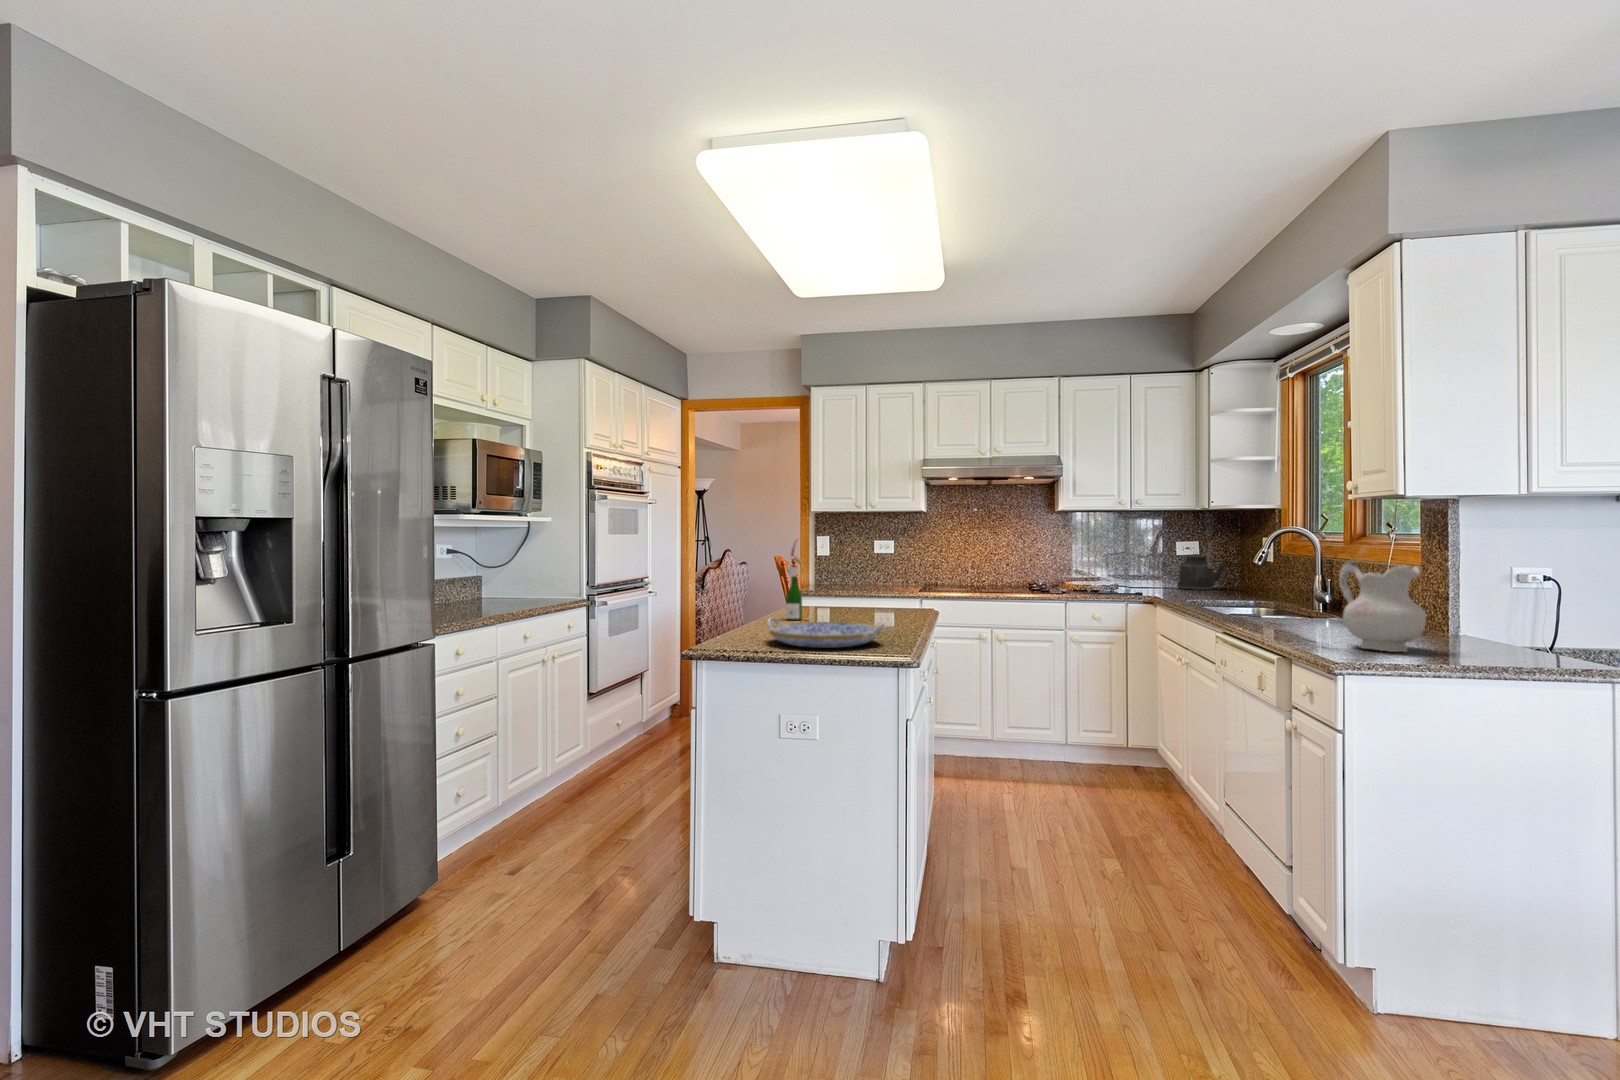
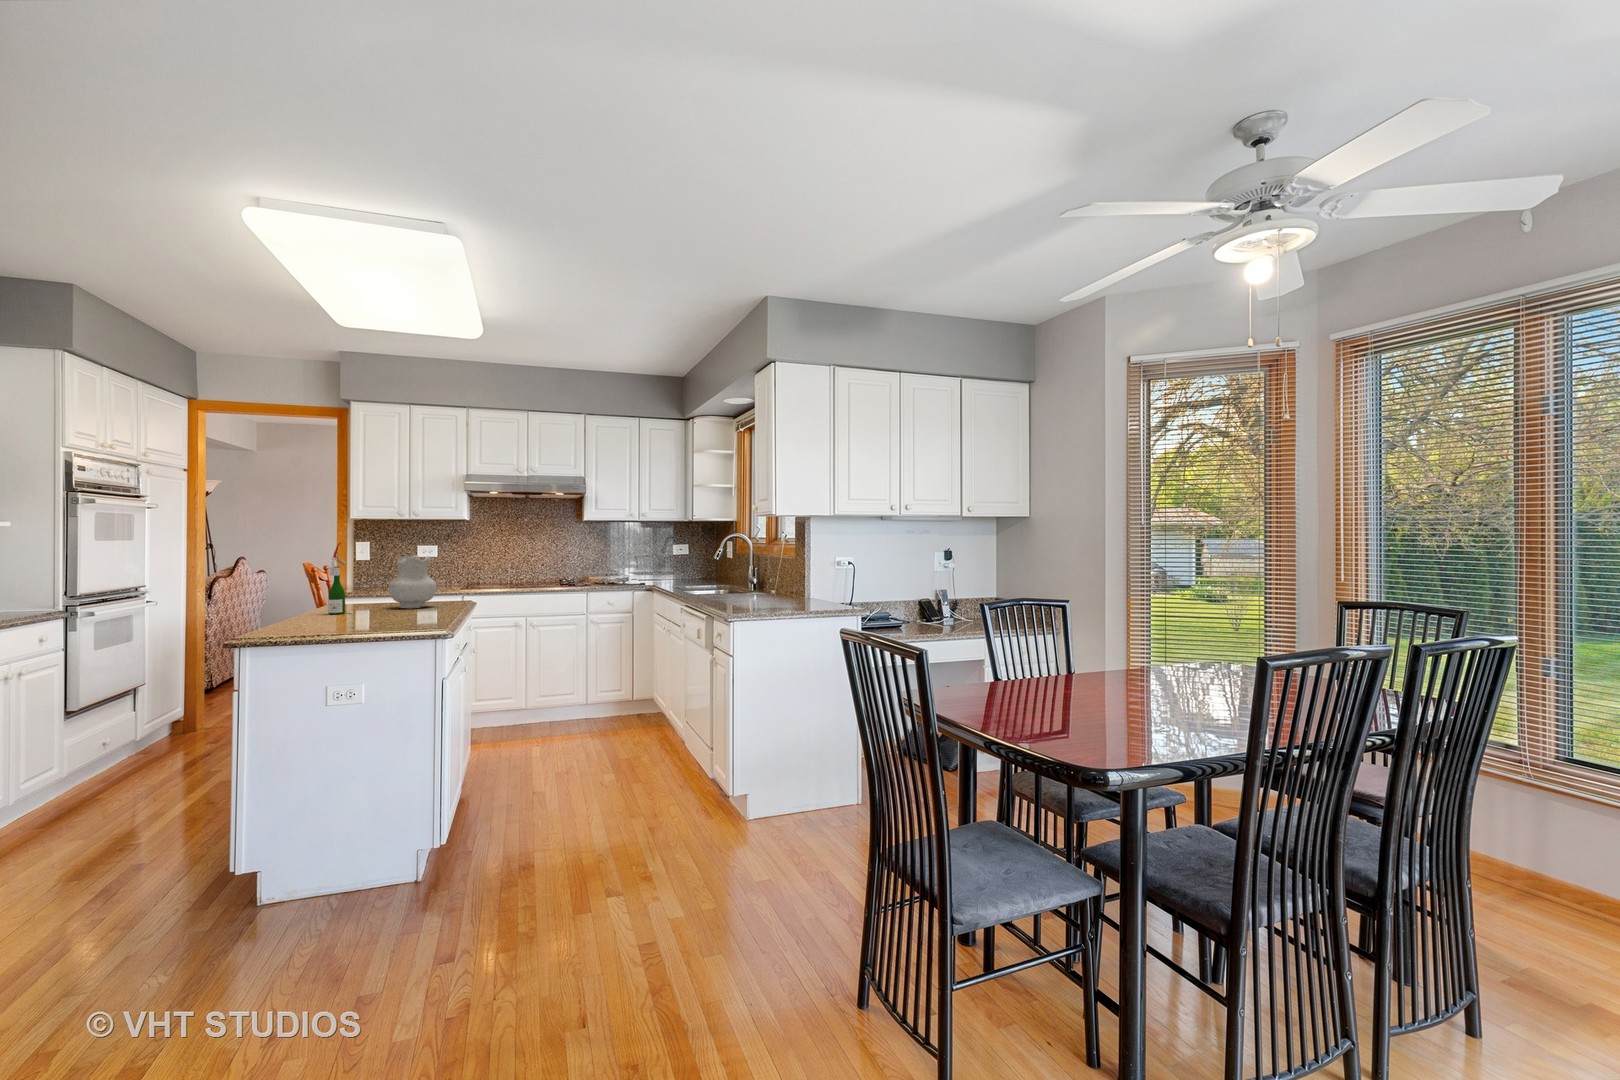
kettle: present [1177,543,1226,590] -> none [671,546,703,580]
ceramic pitcher: present [1340,561,1426,652] -> present [389,554,437,609]
serving tray: present [767,618,884,648] -> none [312,606,427,631]

